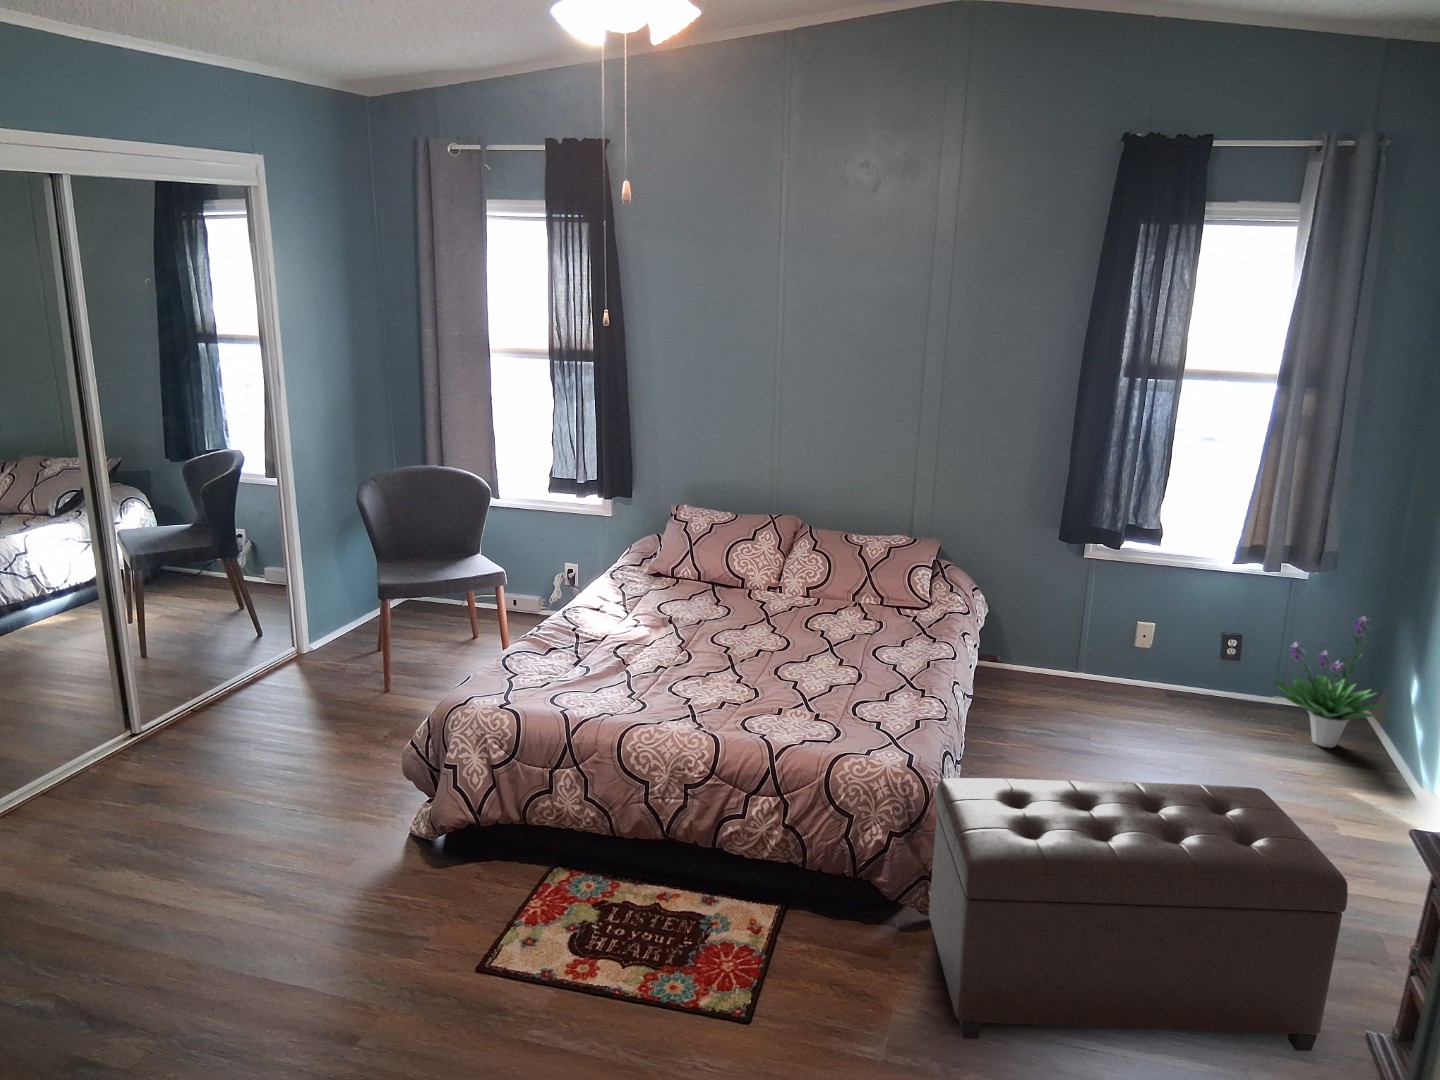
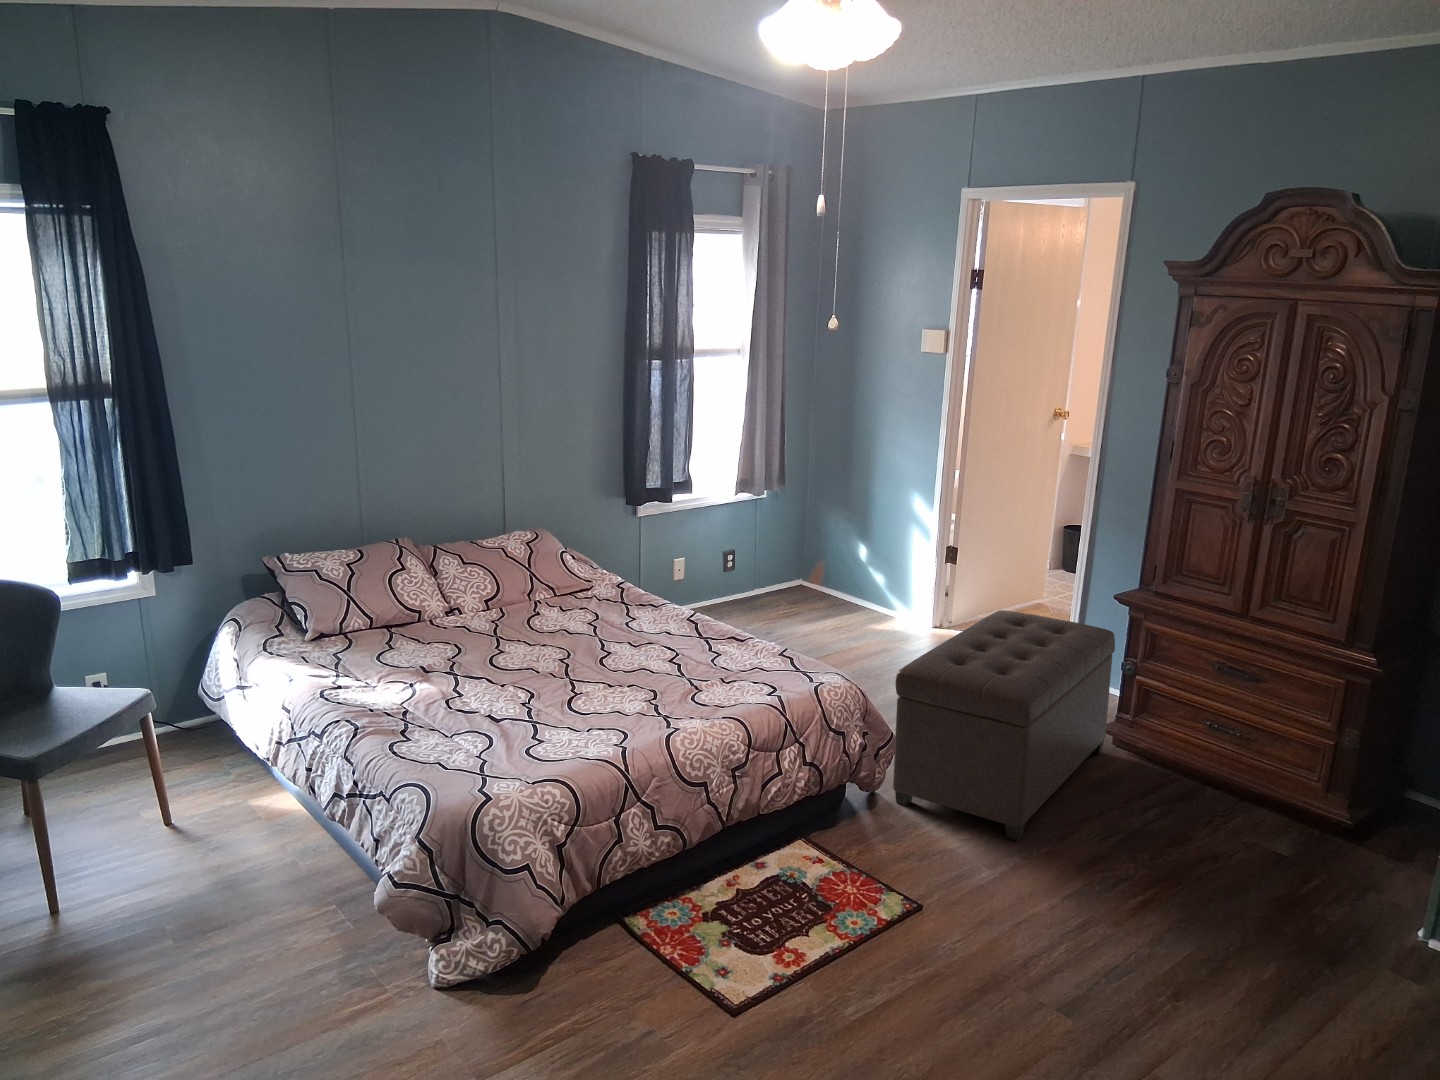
potted plant: present [1275,616,1387,747] -> none [797,512,871,613]

